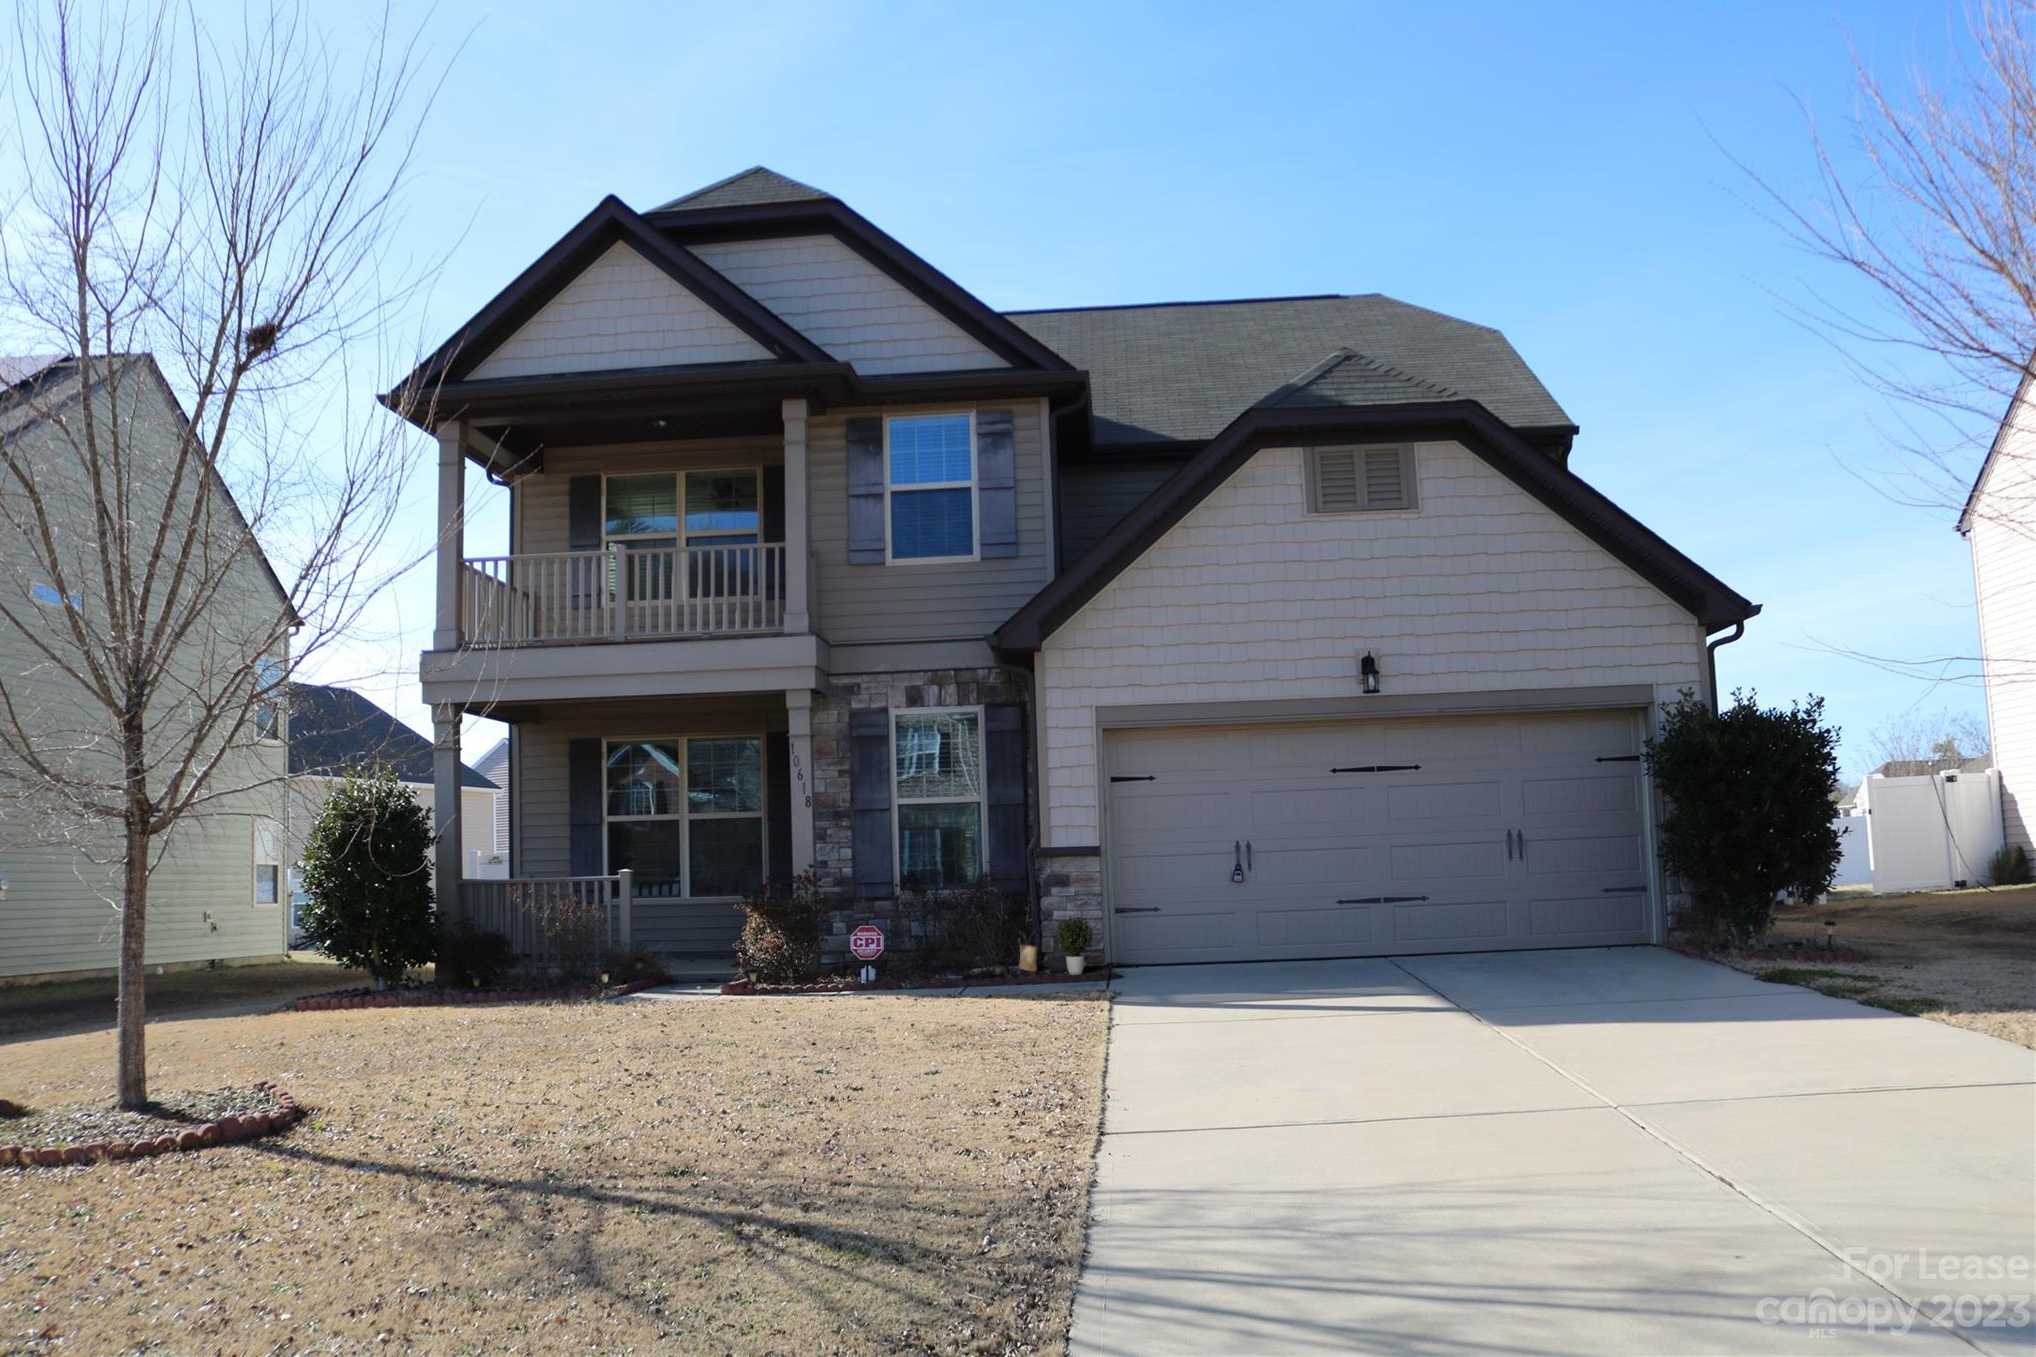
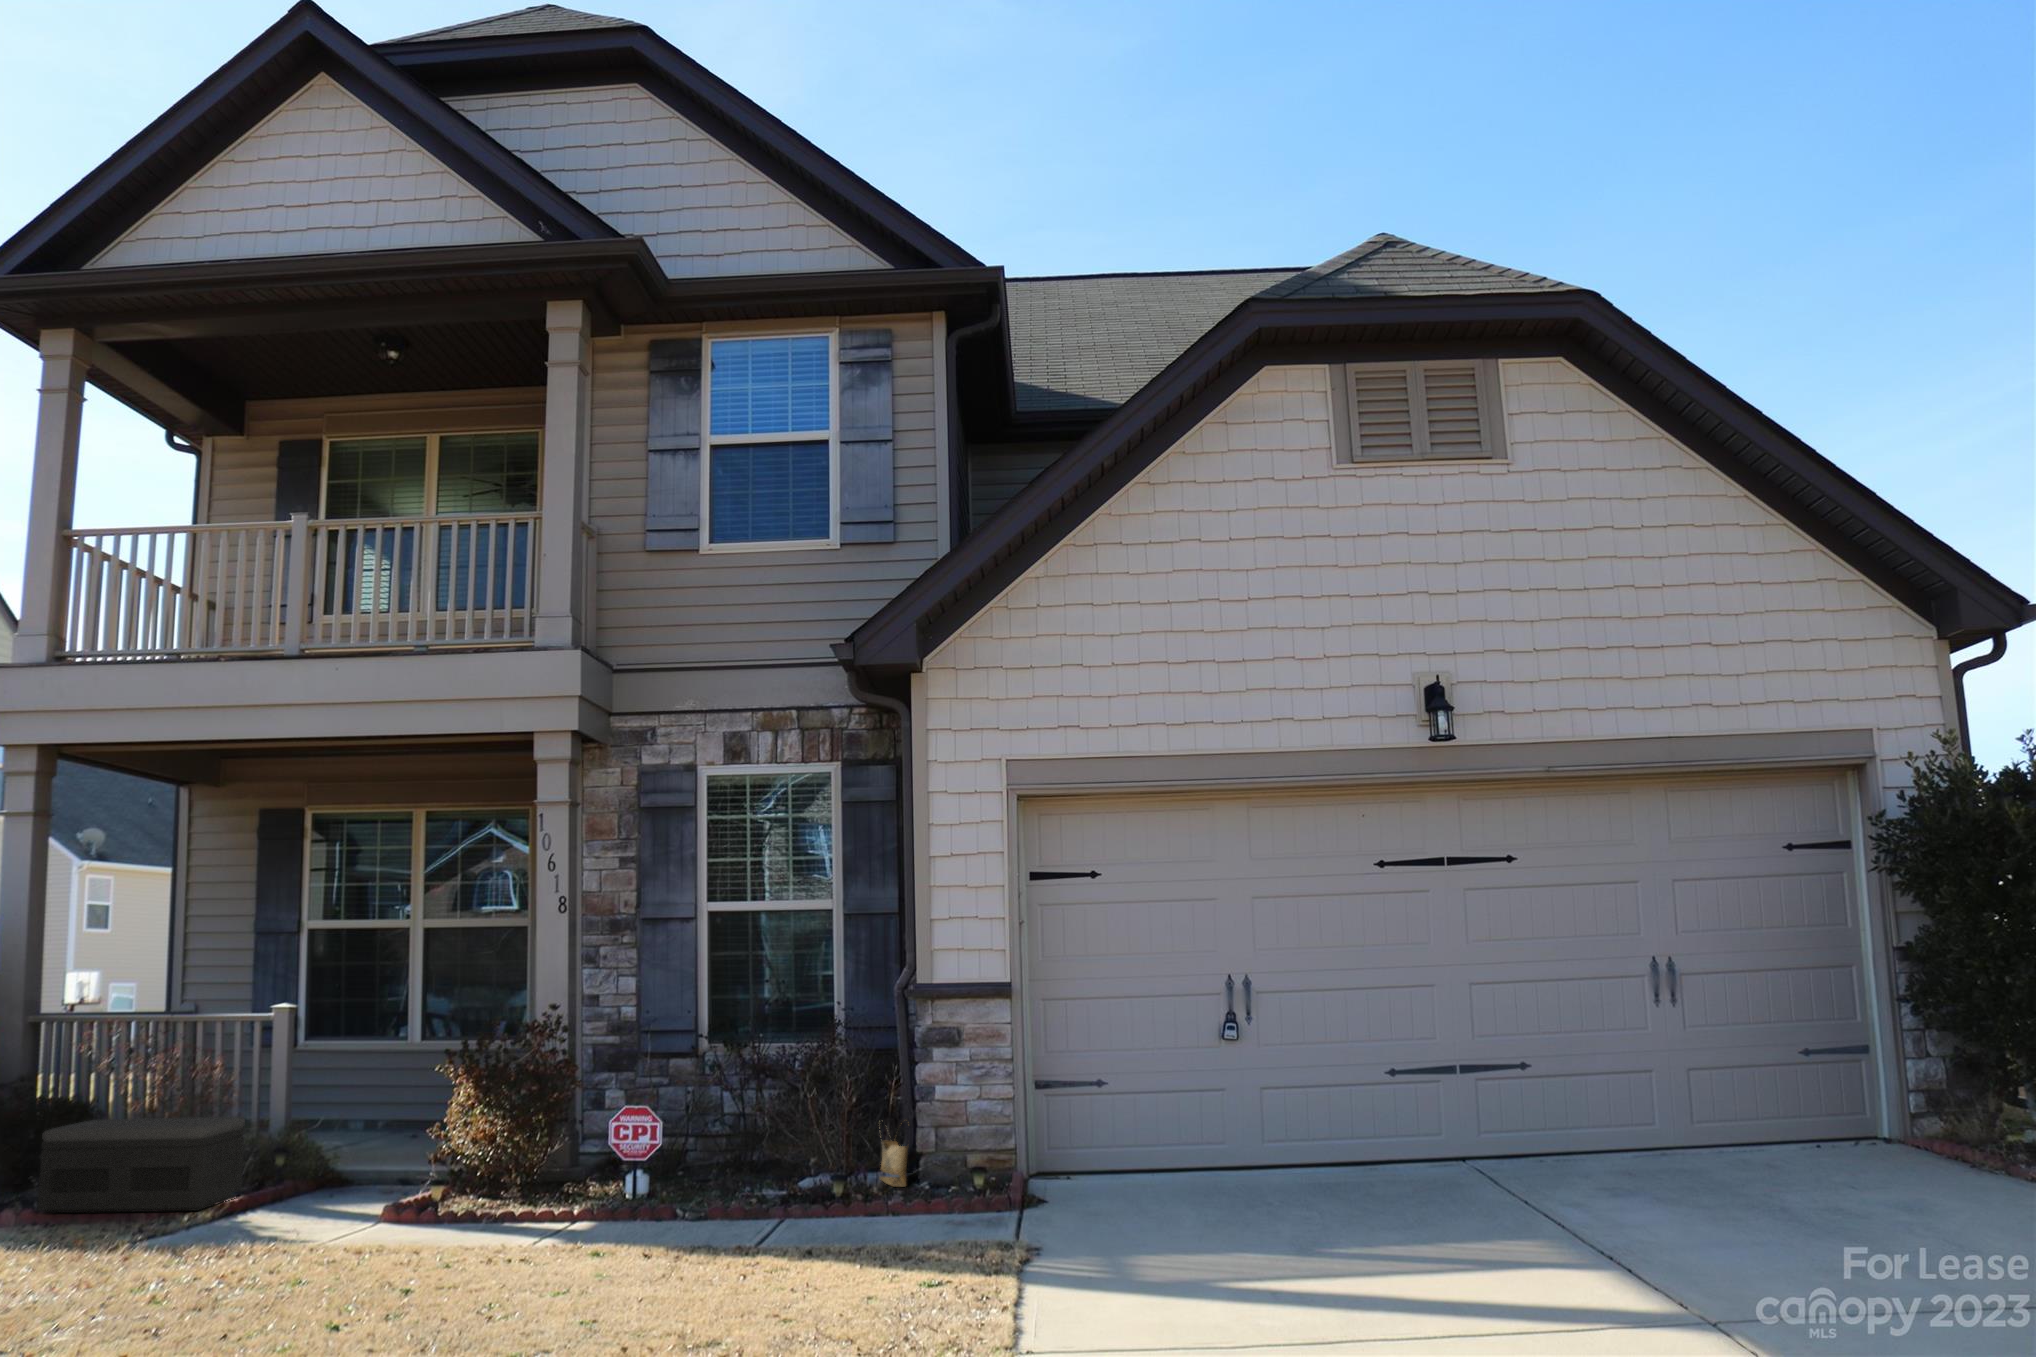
potted plant: present [1056,917,1094,975] -> none [936,1098,1000,1197]
storage bench: none [508,932,623,988] -> present [38,1117,245,1213]

